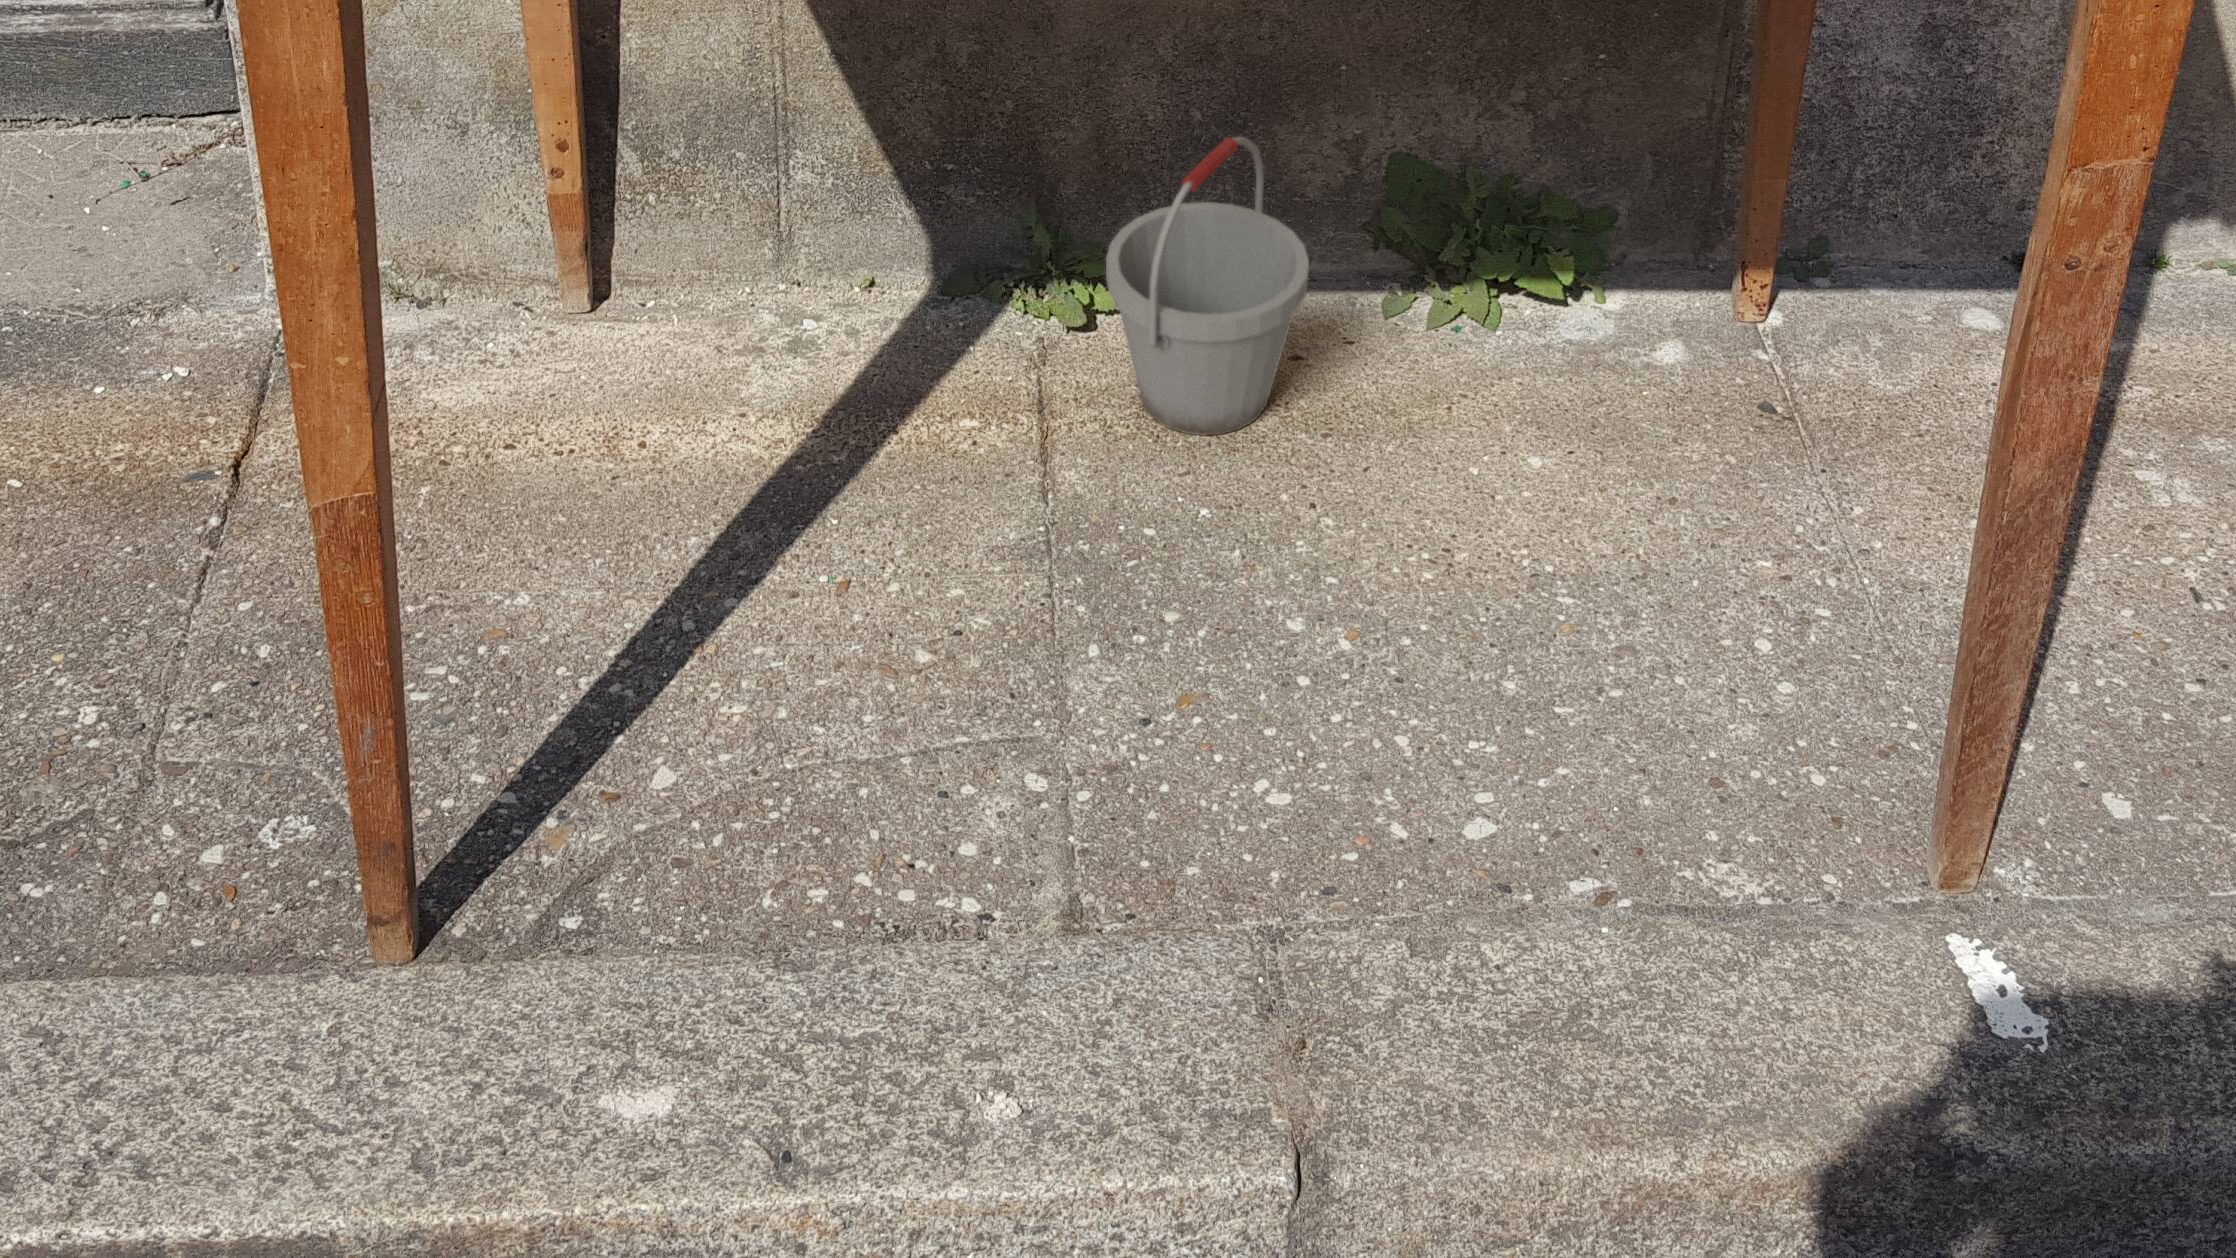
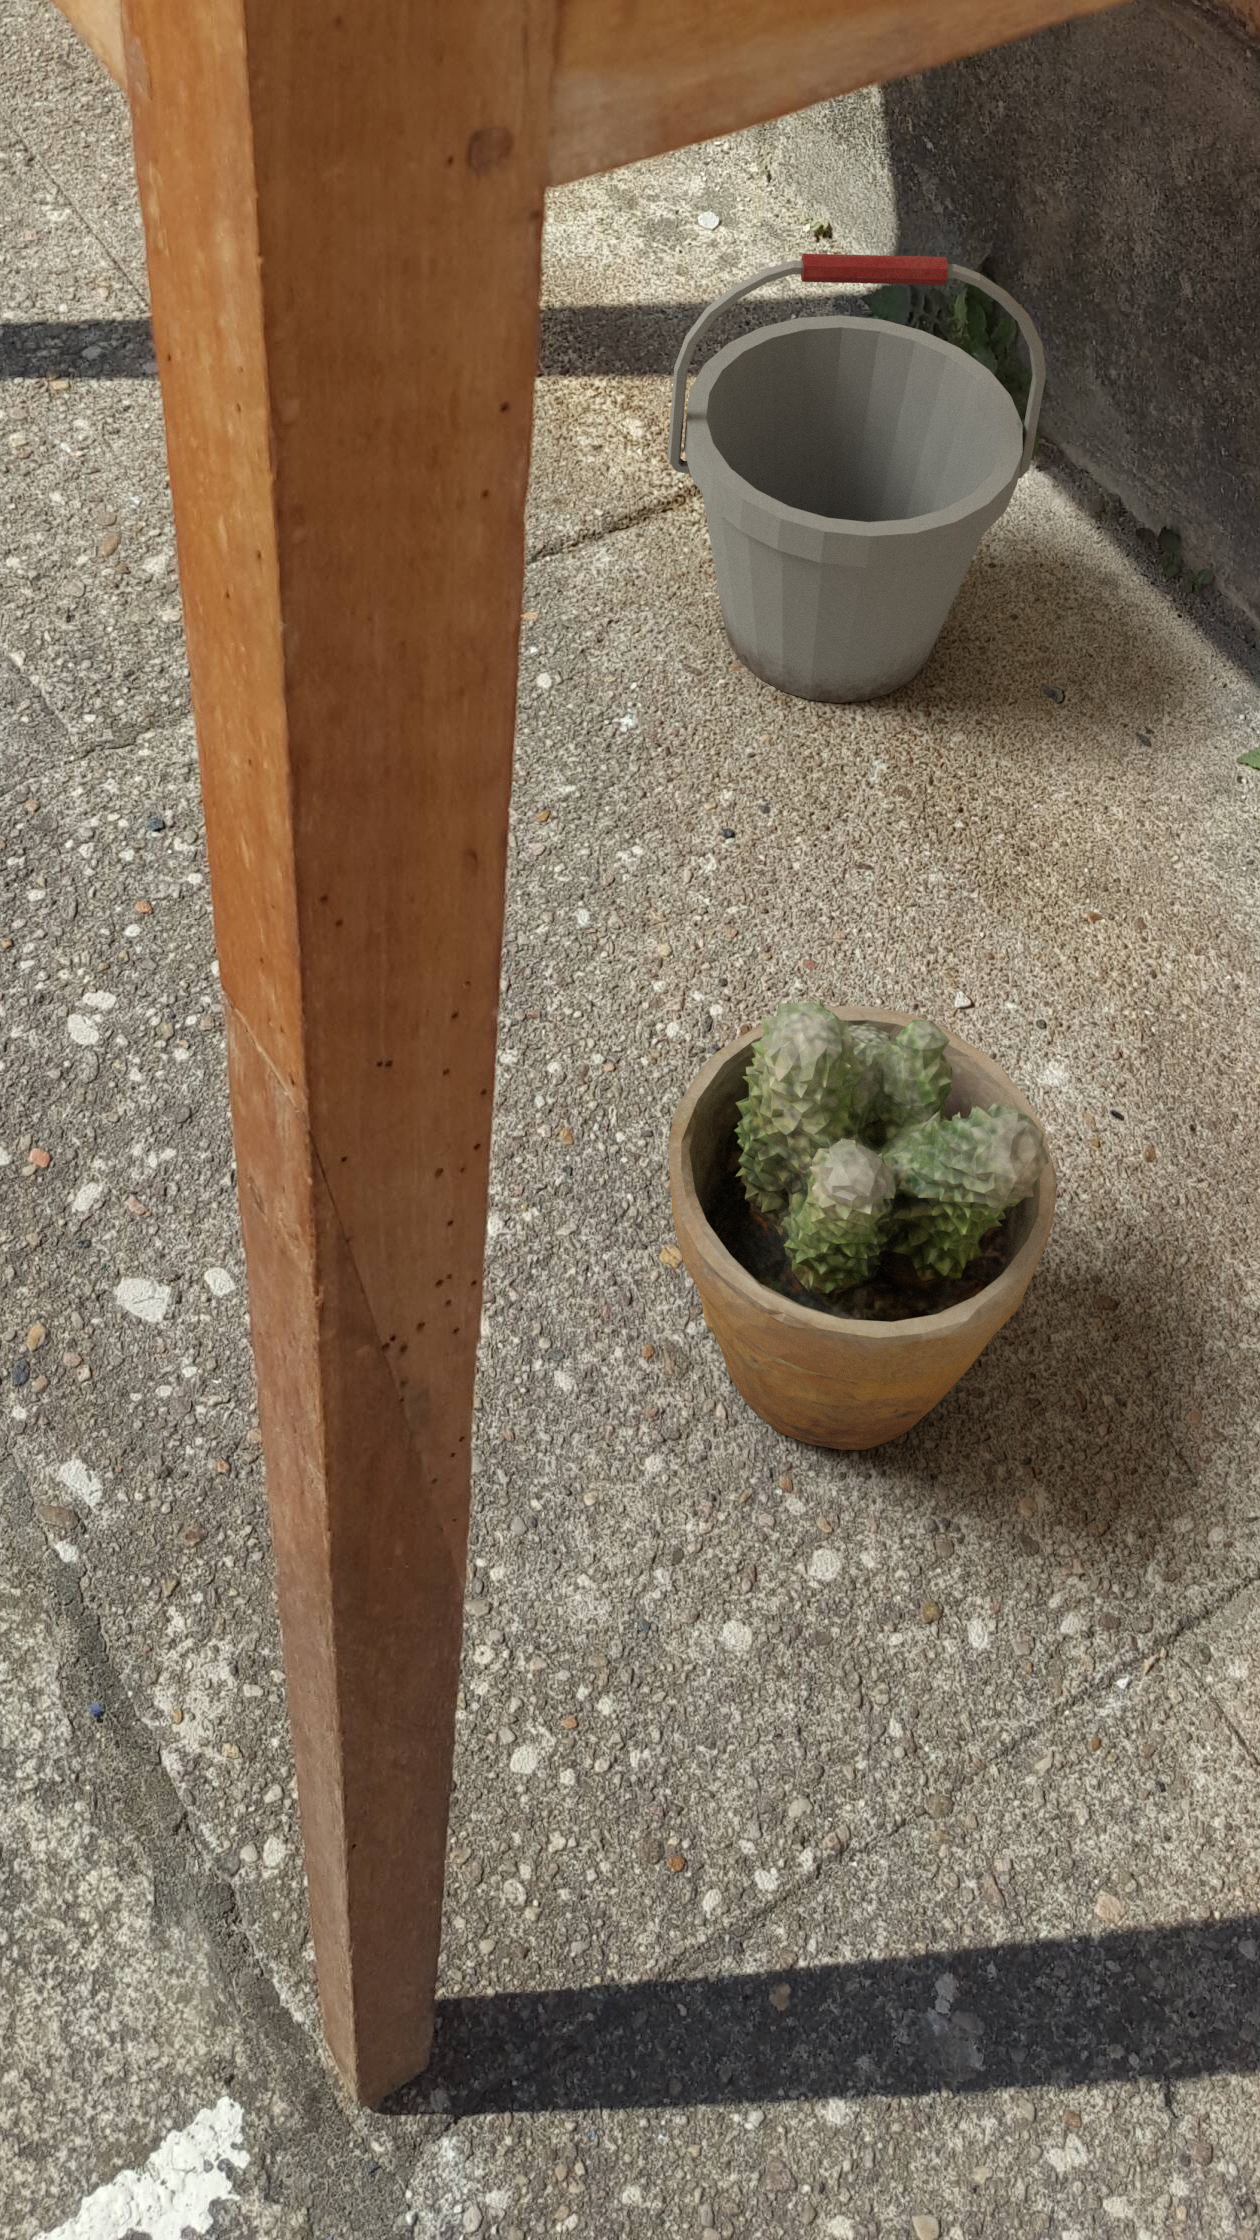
potted plant: none [1579,370,1784,632] -> present [669,999,1057,1450]

